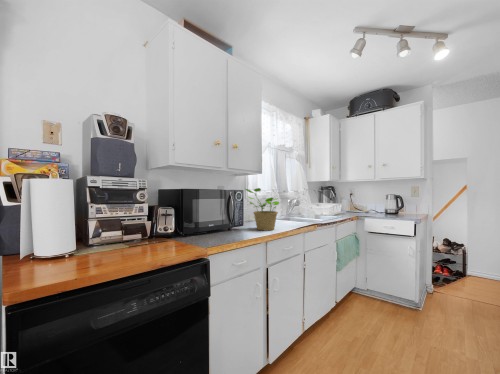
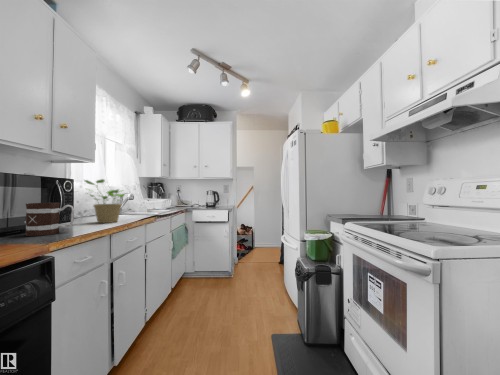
mug: none [194,211,227,241] -> present [25,203,74,236]

